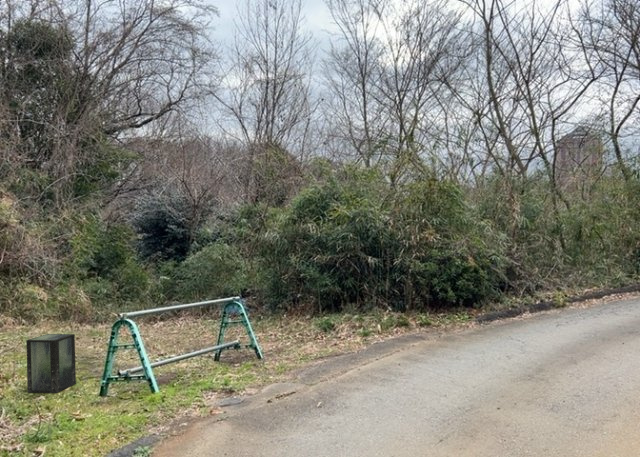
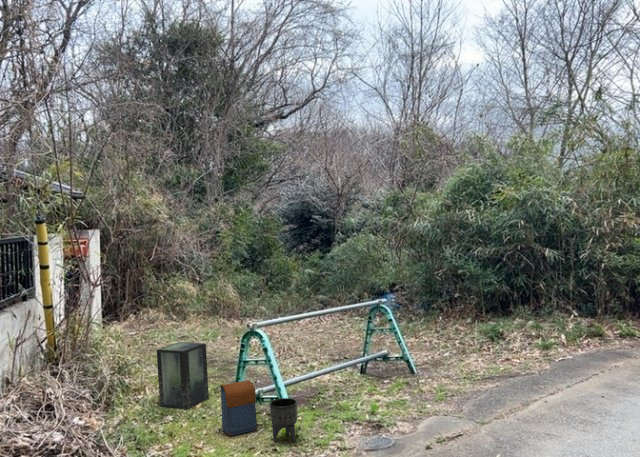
backpack: none [93,362,126,409] -> present [221,380,257,436]
planter: none [139,374,163,411] -> present [270,398,297,442]

